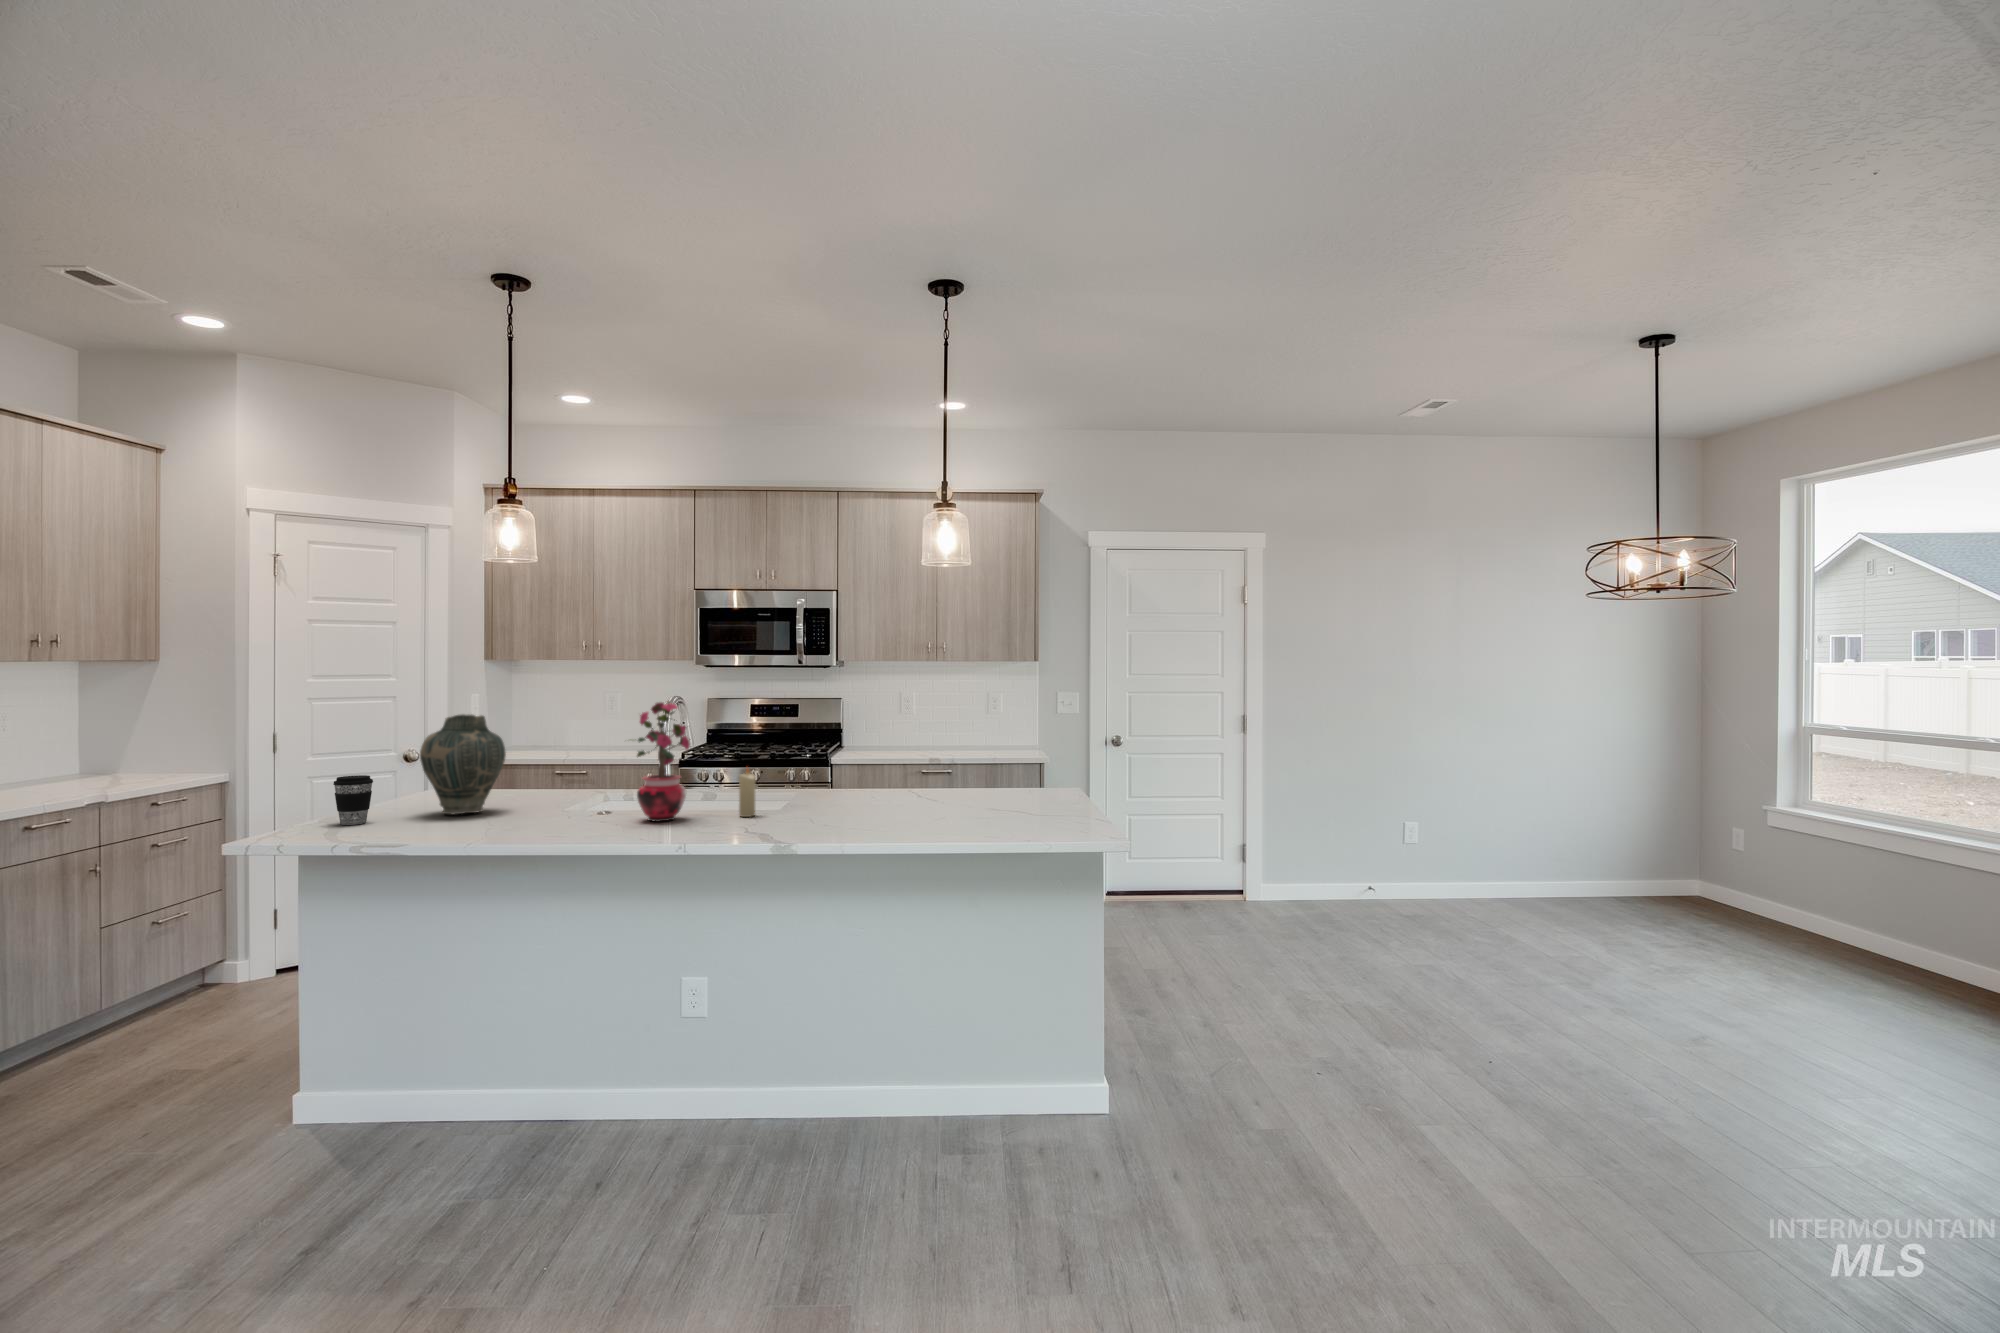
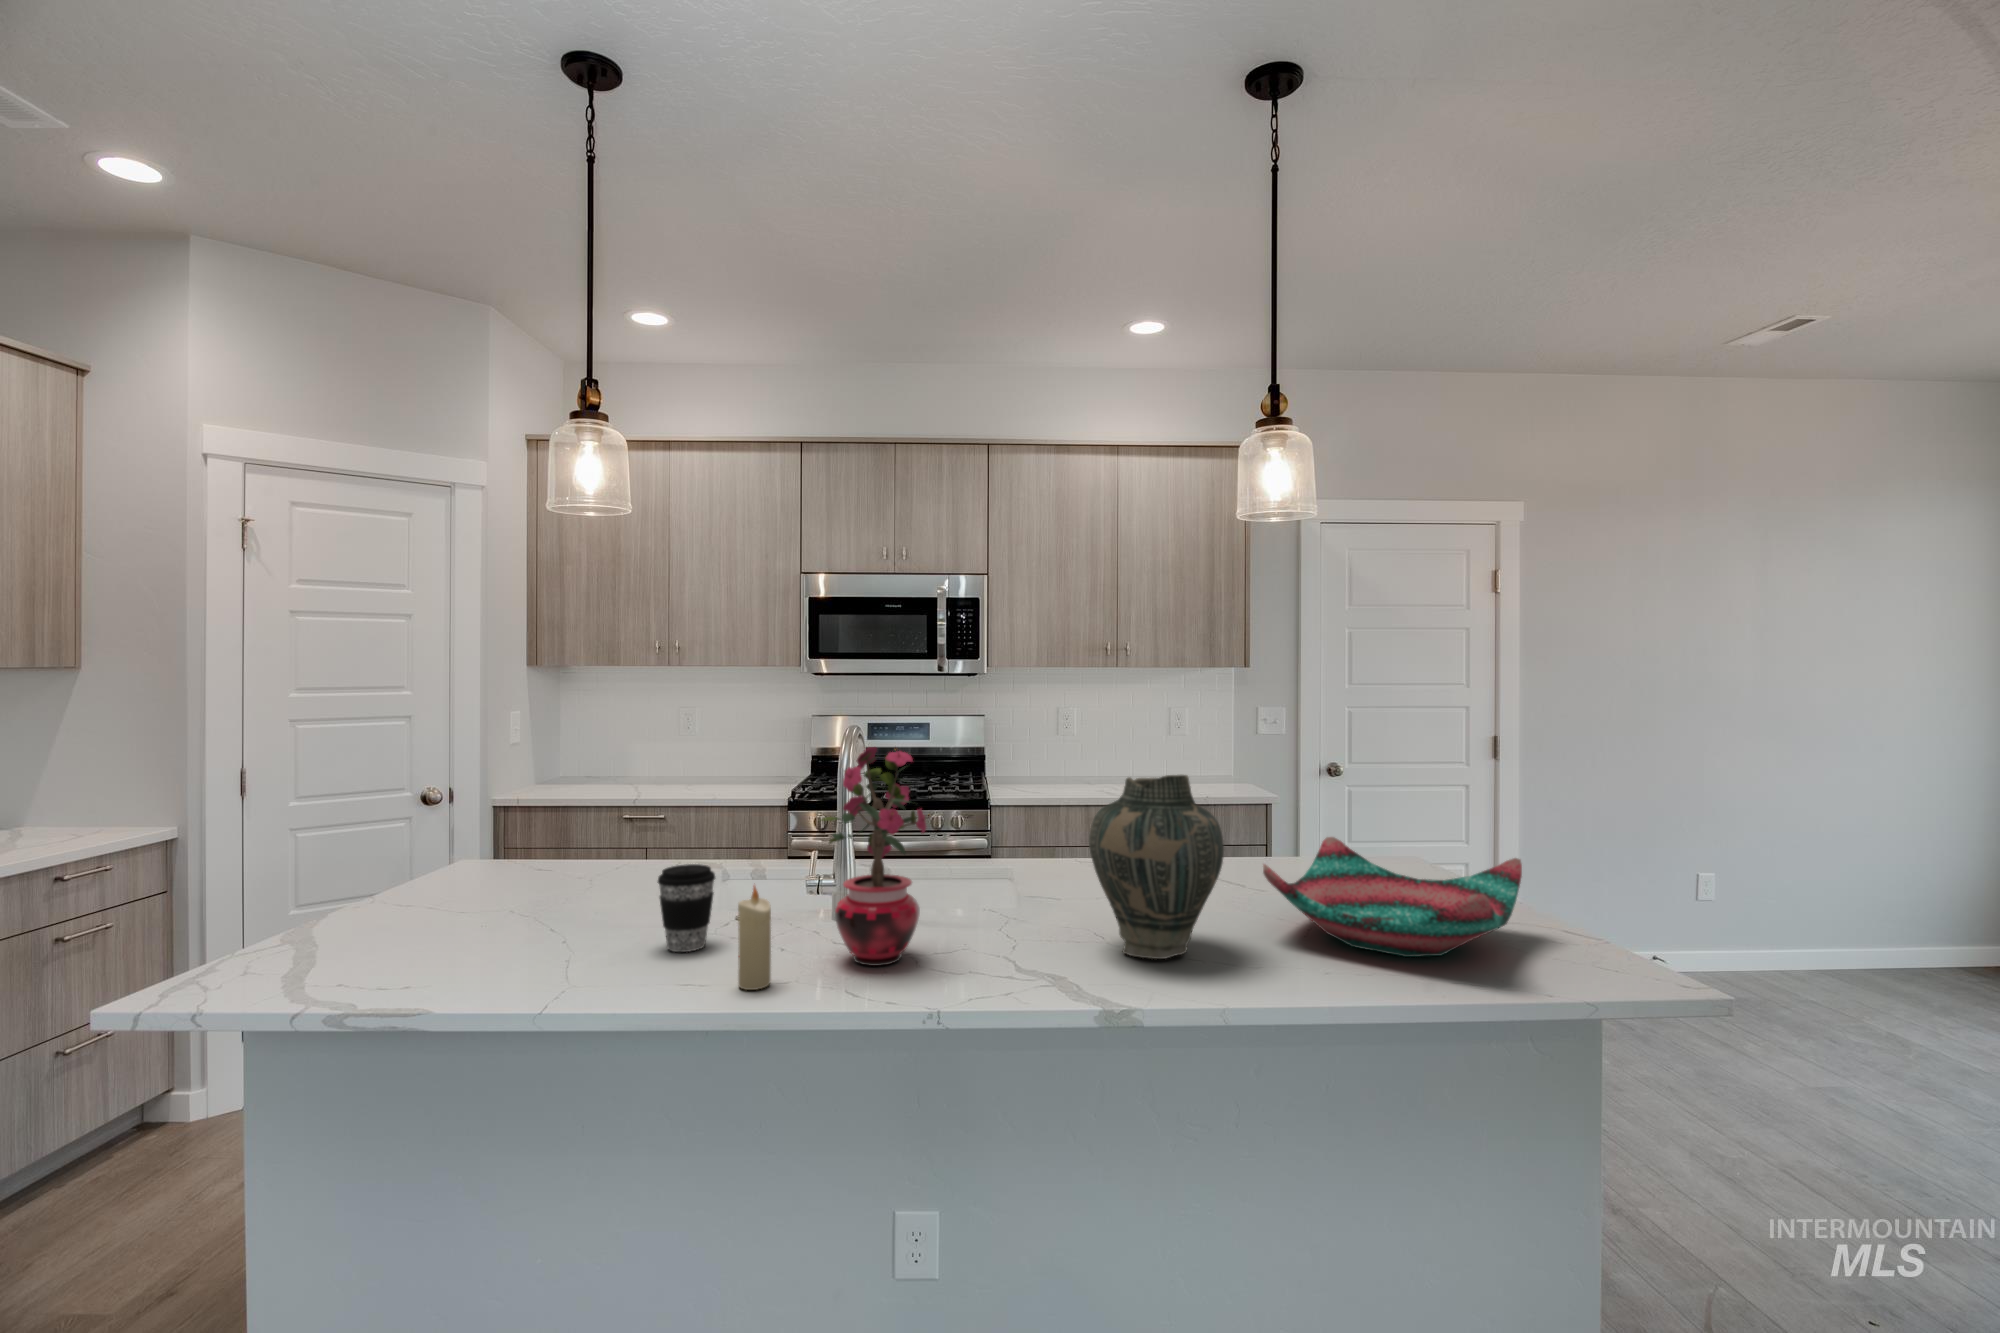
vase: present [420,714,506,814] -> present [1089,775,1224,959]
decorative bowl: none [890,761,1044,819] -> present [1263,837,1522,957]
candle: present [739,769,756,817] -> present [738,886,771,990]
coffee cup: present [333,775,373,825] -> present [658,864,715,952]

